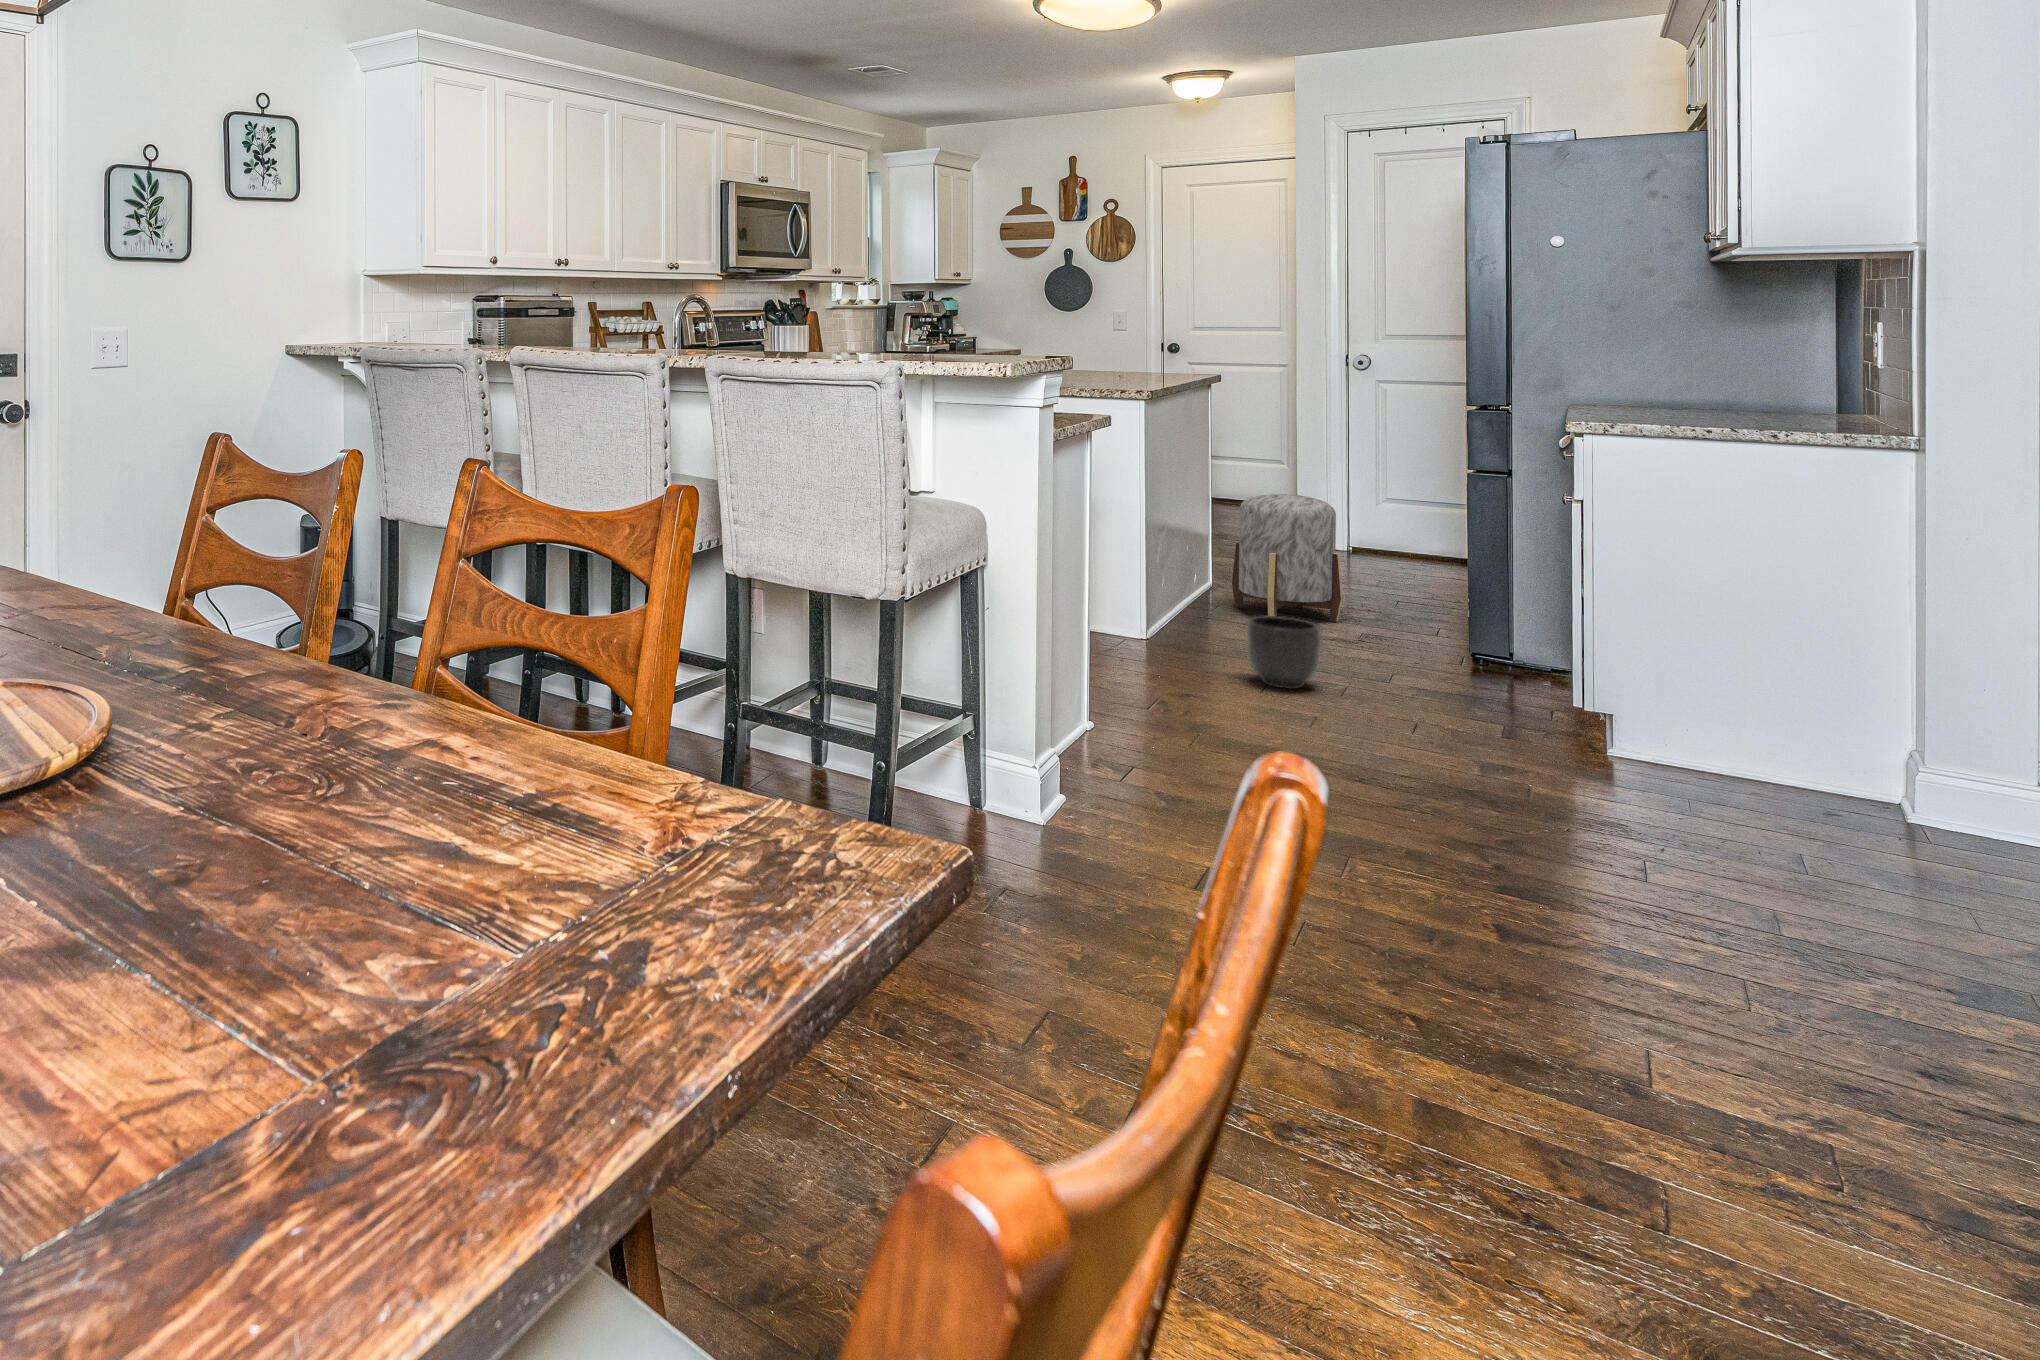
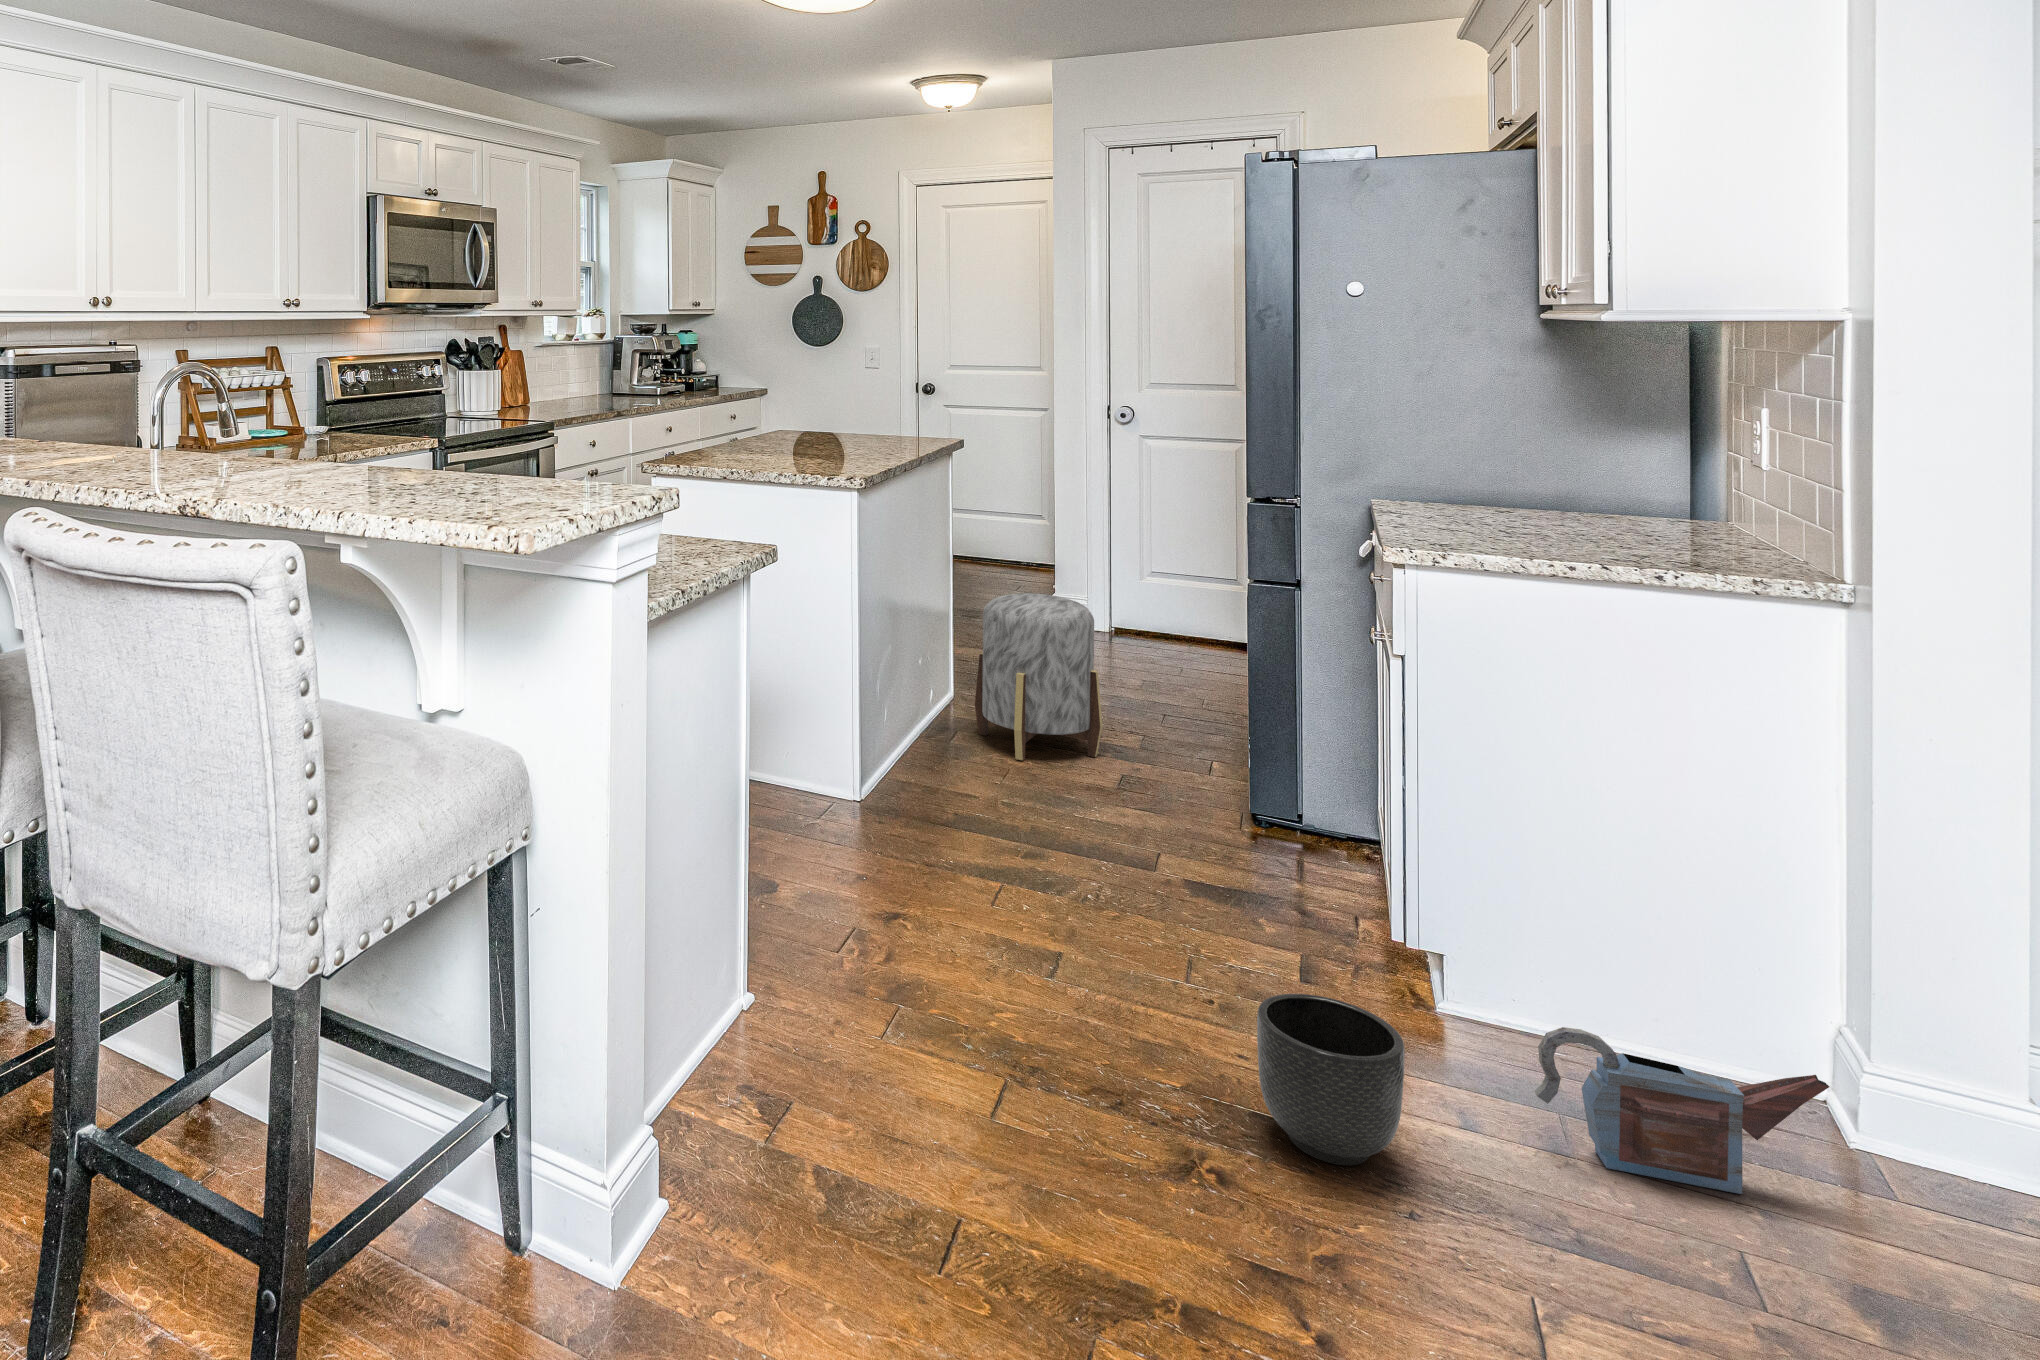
planter: present [1247,616,1321,689] -> present [1257,994,1405,1166]
watering can: none [1665,730,1877,835] -> present [1534,1027,1829,1194]

